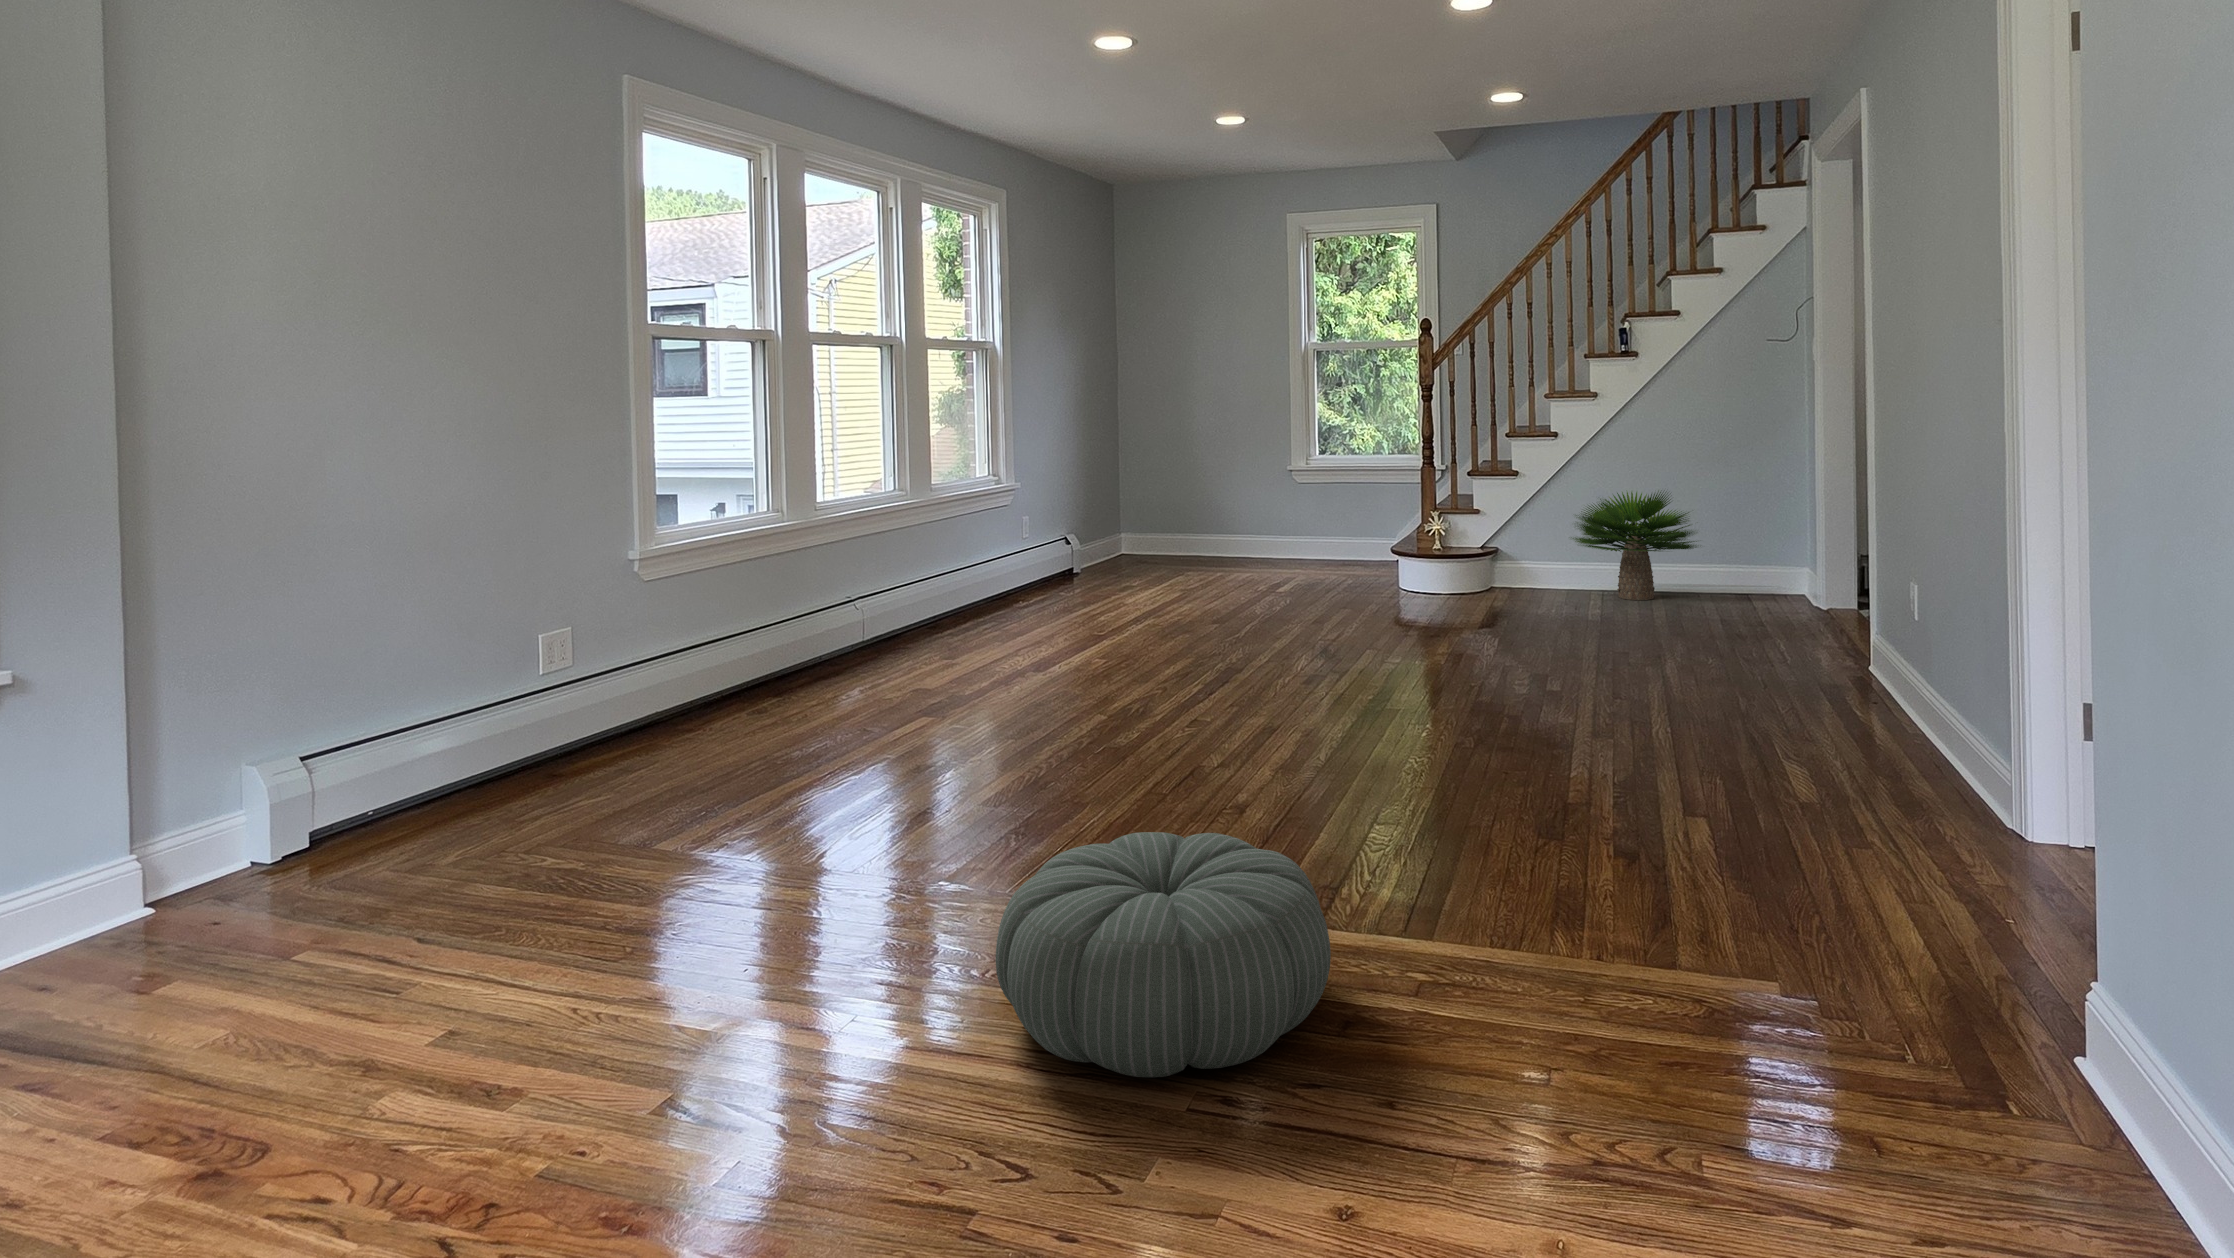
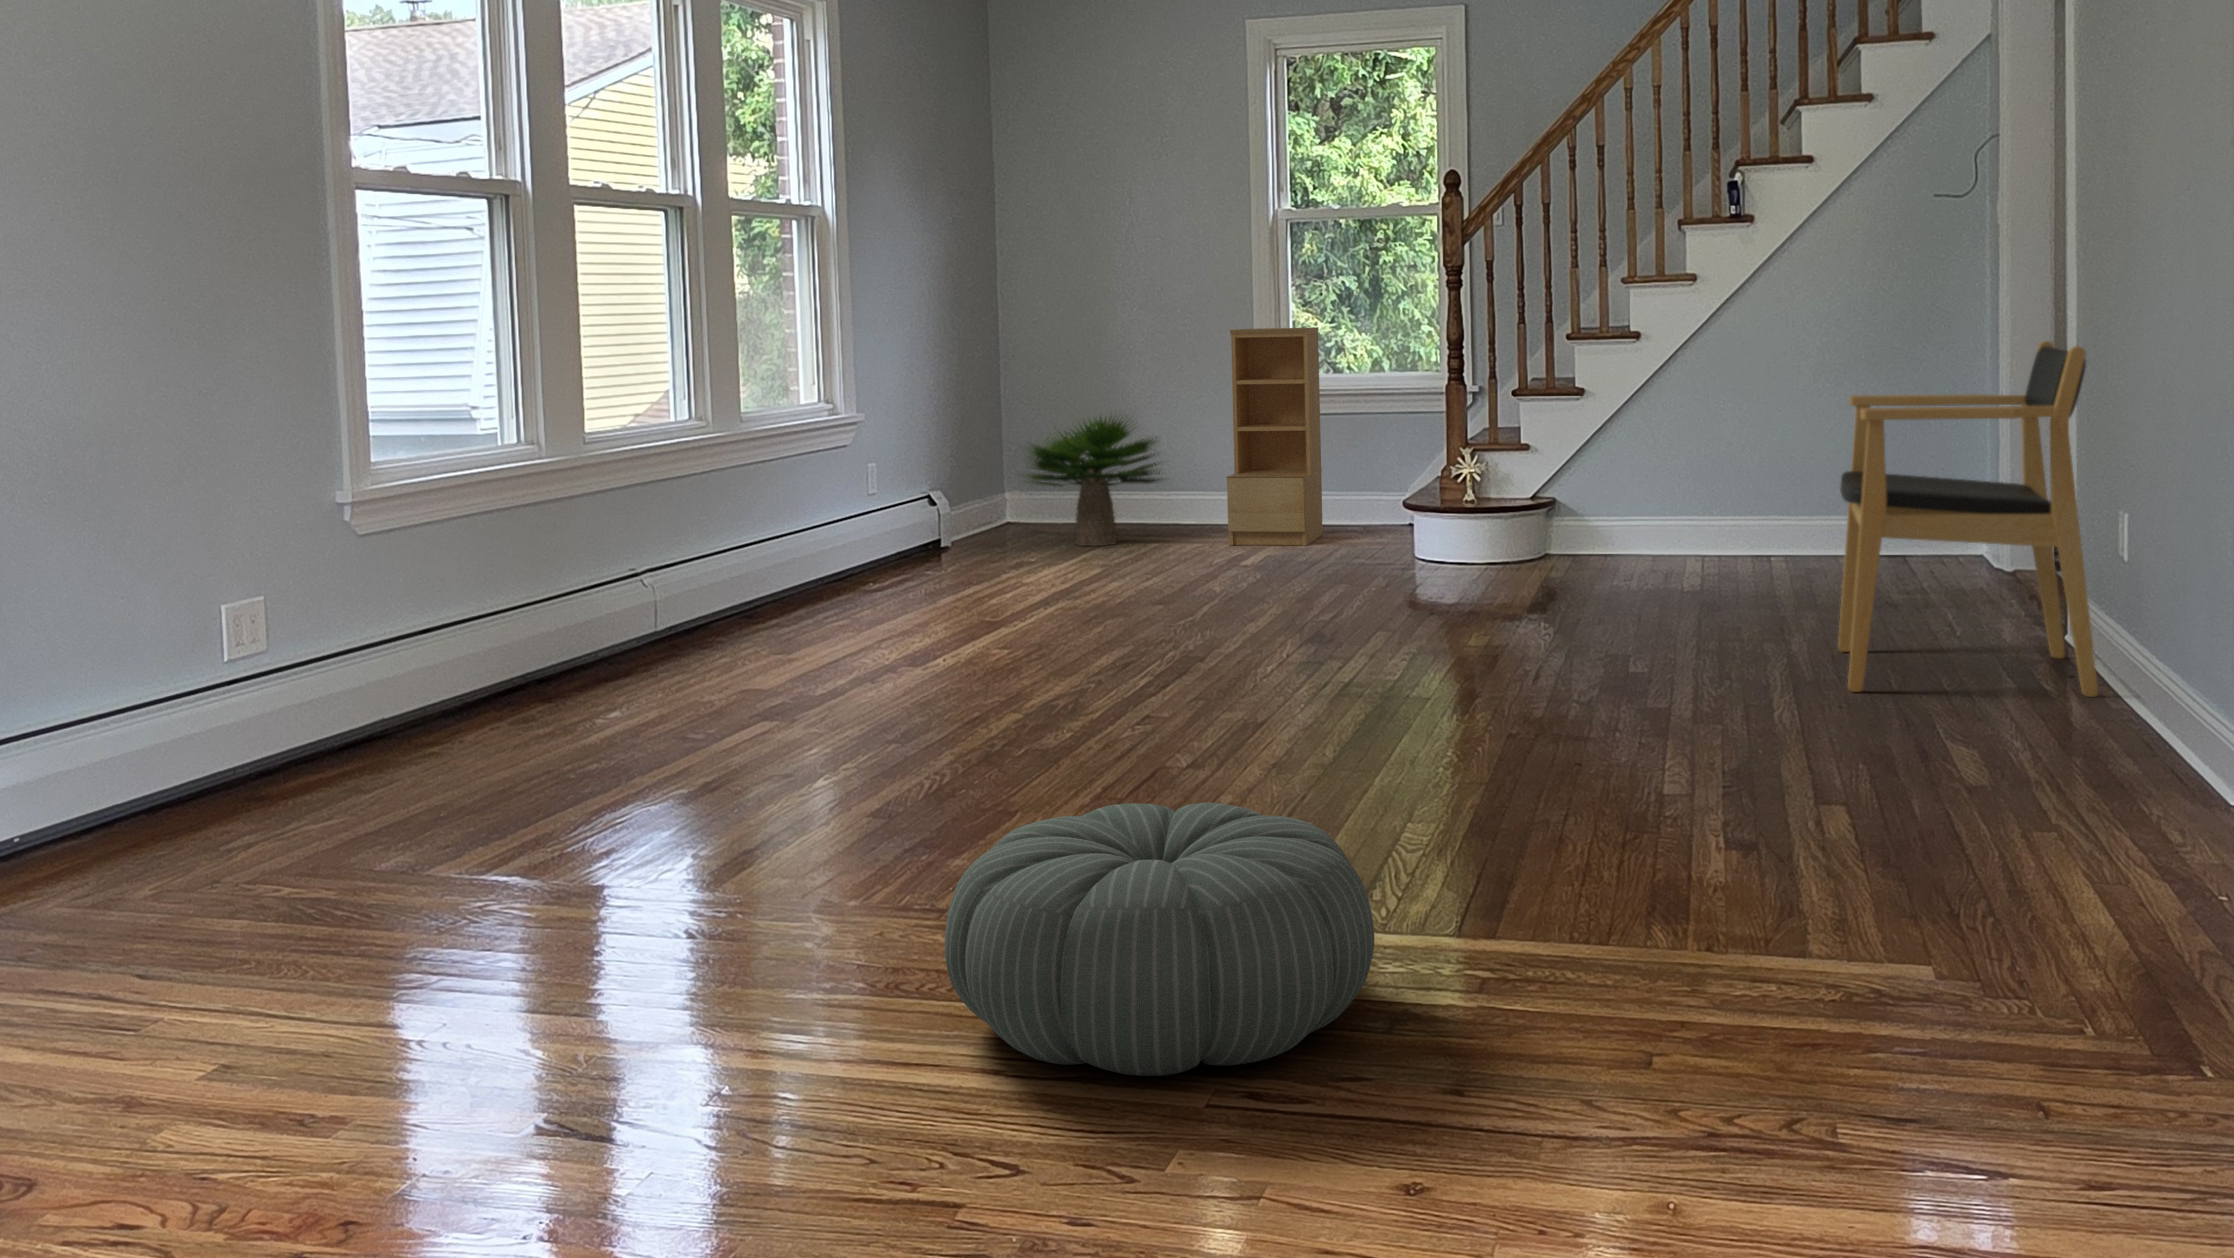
bookshelf: none [1271,423,1338,575] -> present [1226,327,1322,546]
armchair: none [1700,452,1896,720] -> present [1838,341,2098,697]
potted plant: present [1573,491,1697,600] -> present [1025,416,1165,546]

